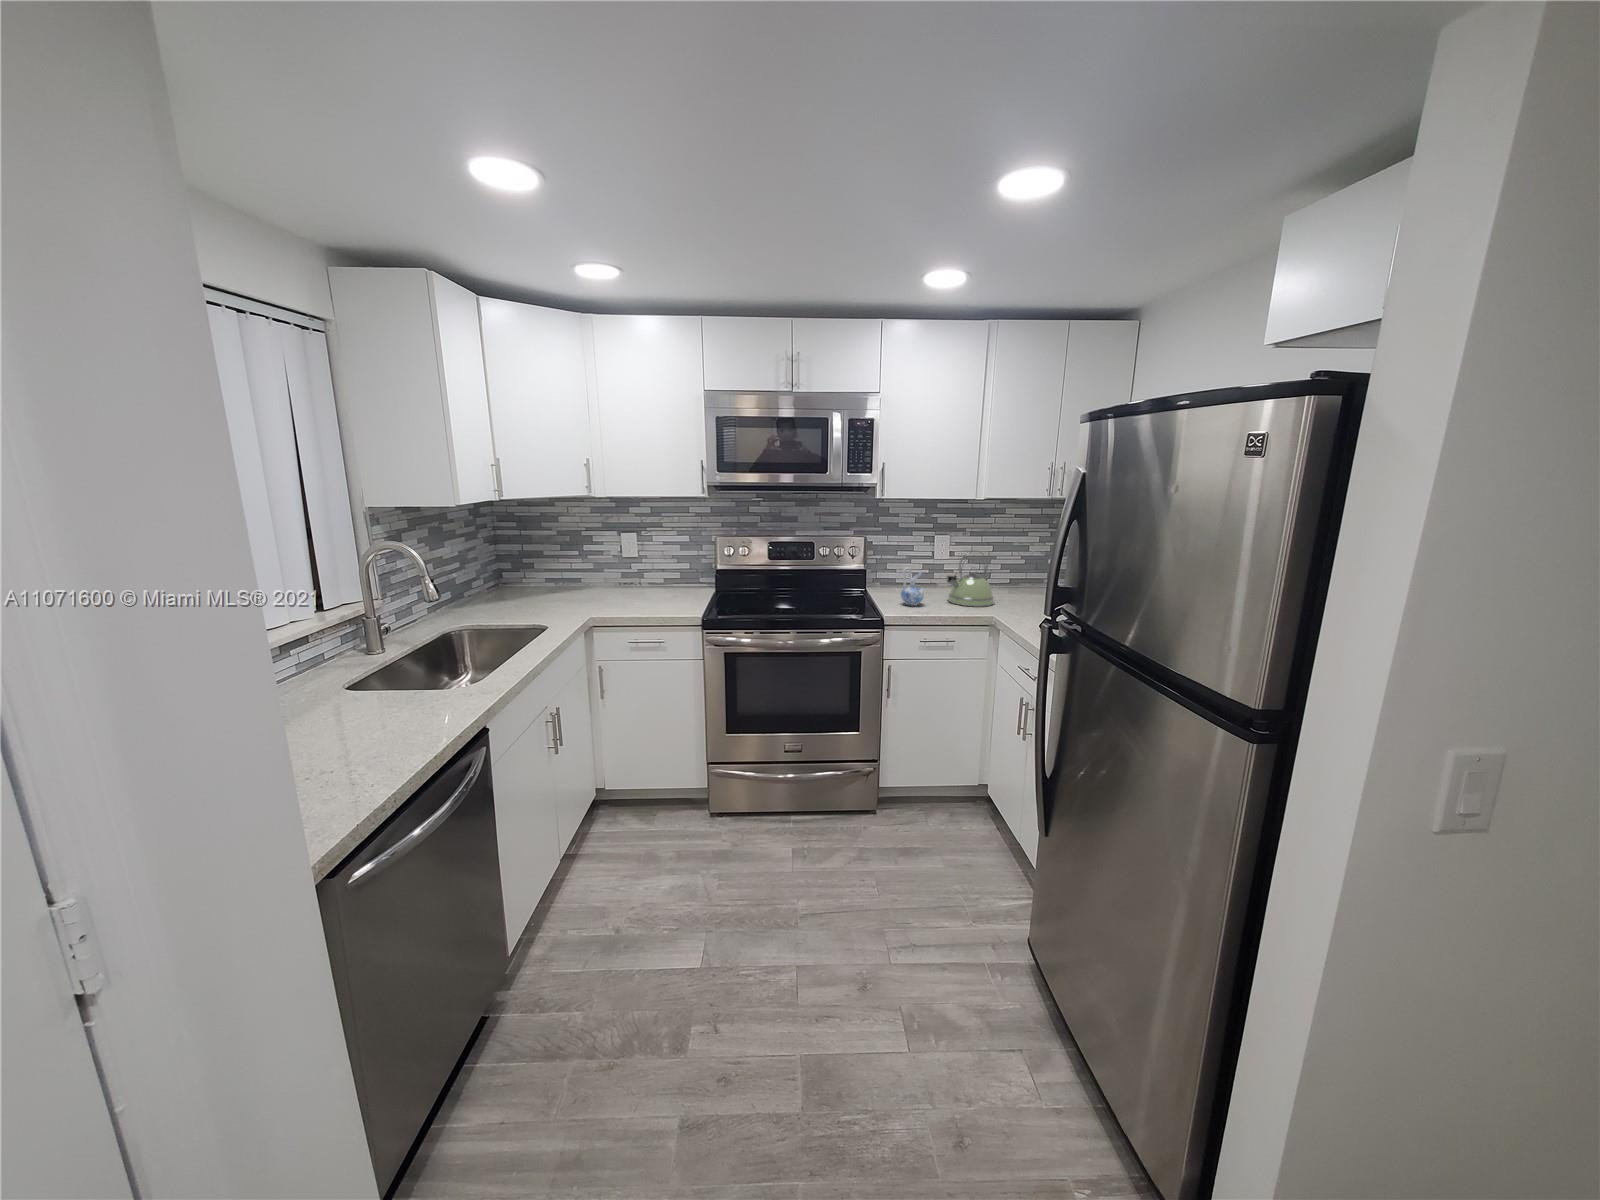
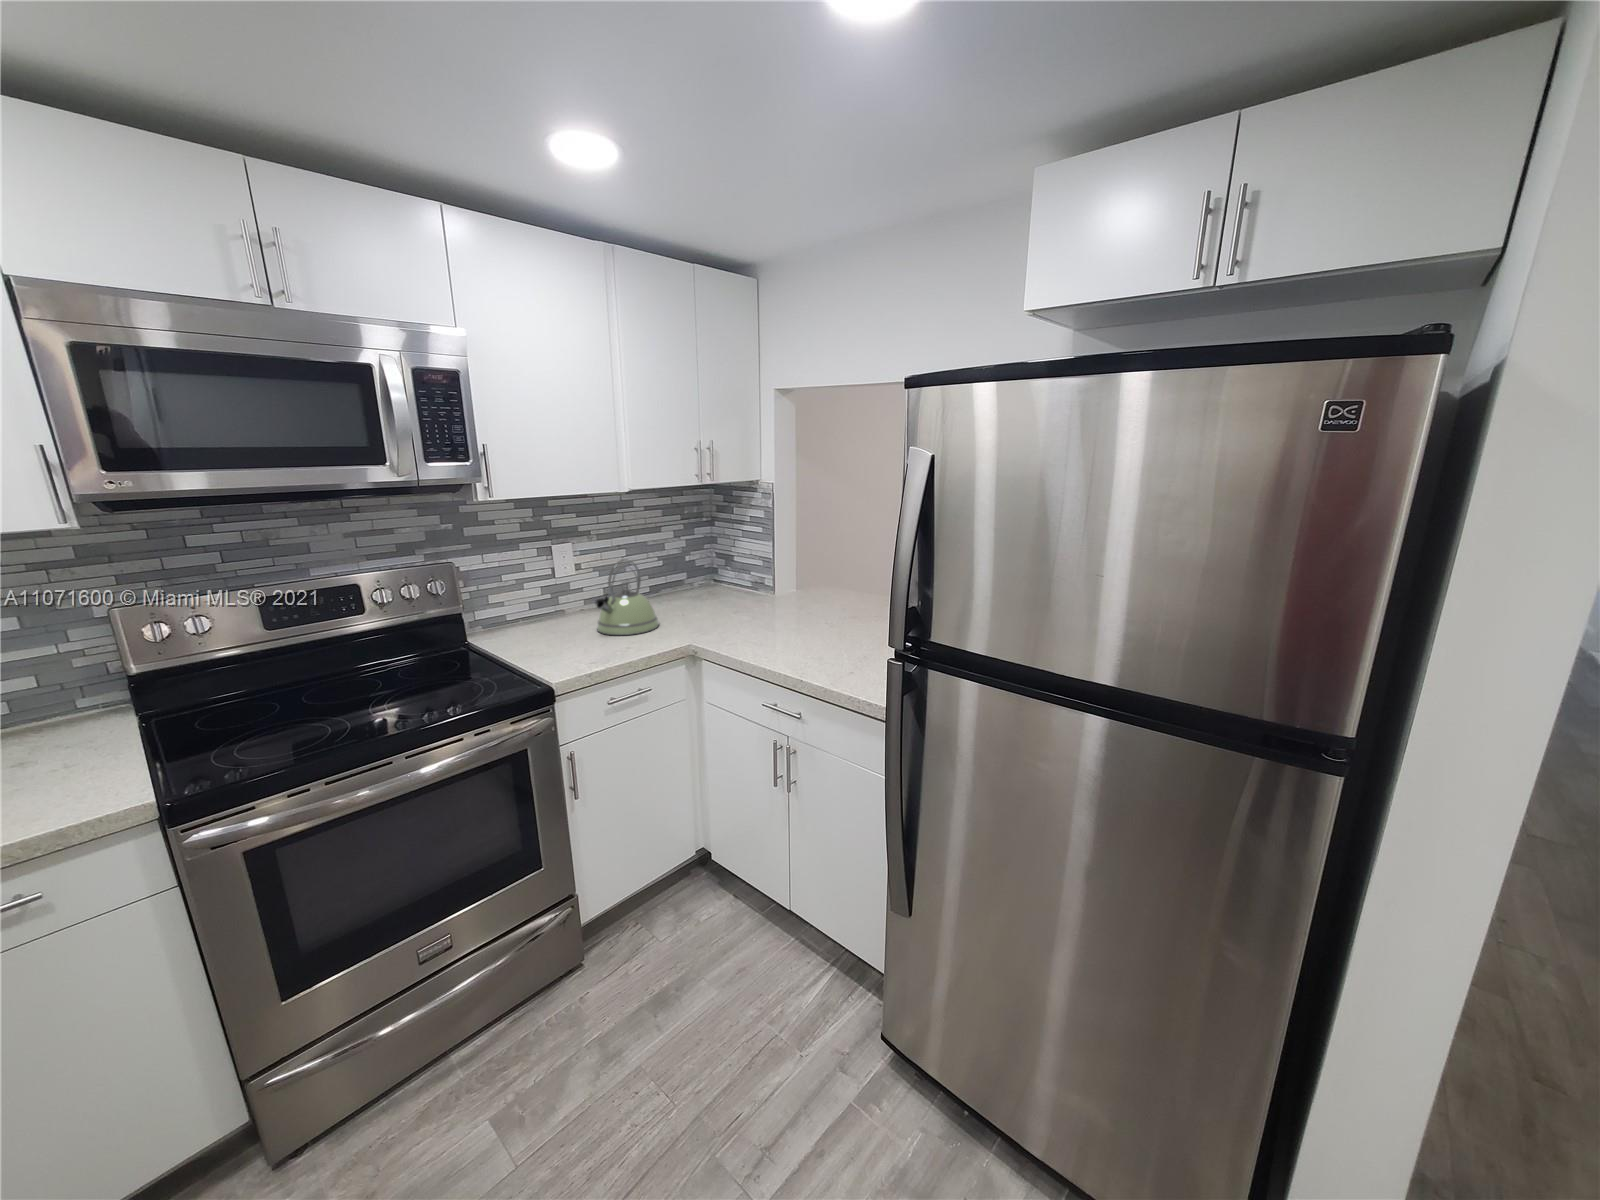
ceramic pitcher: present [901,567,924,605] -> none [538,598,574,652]

